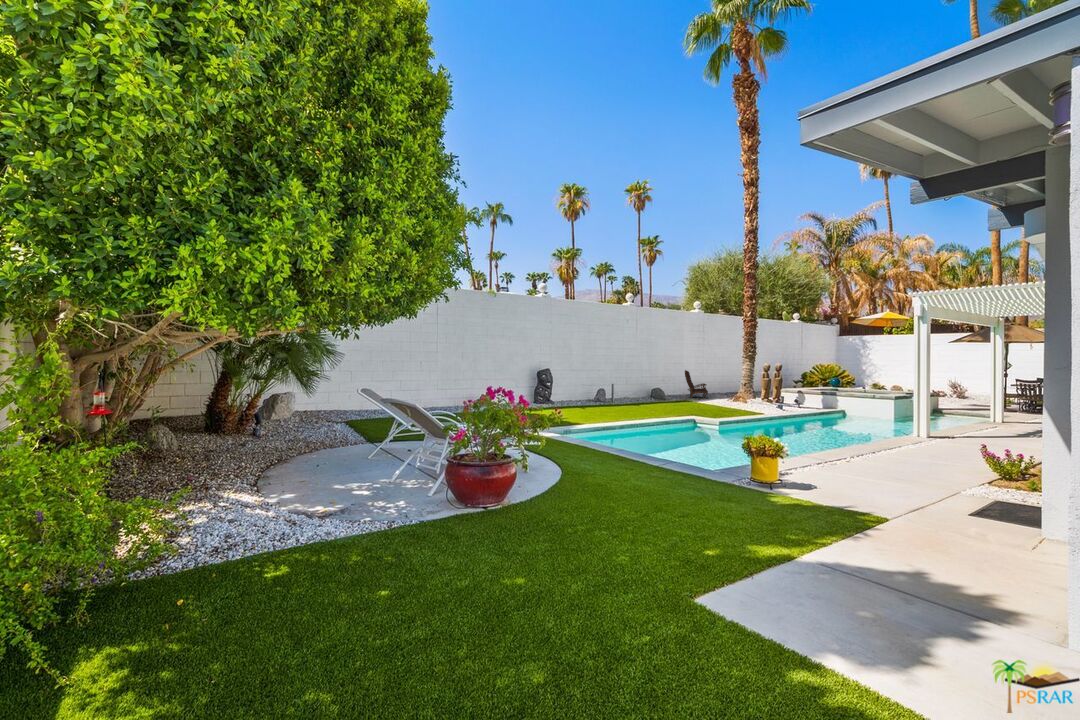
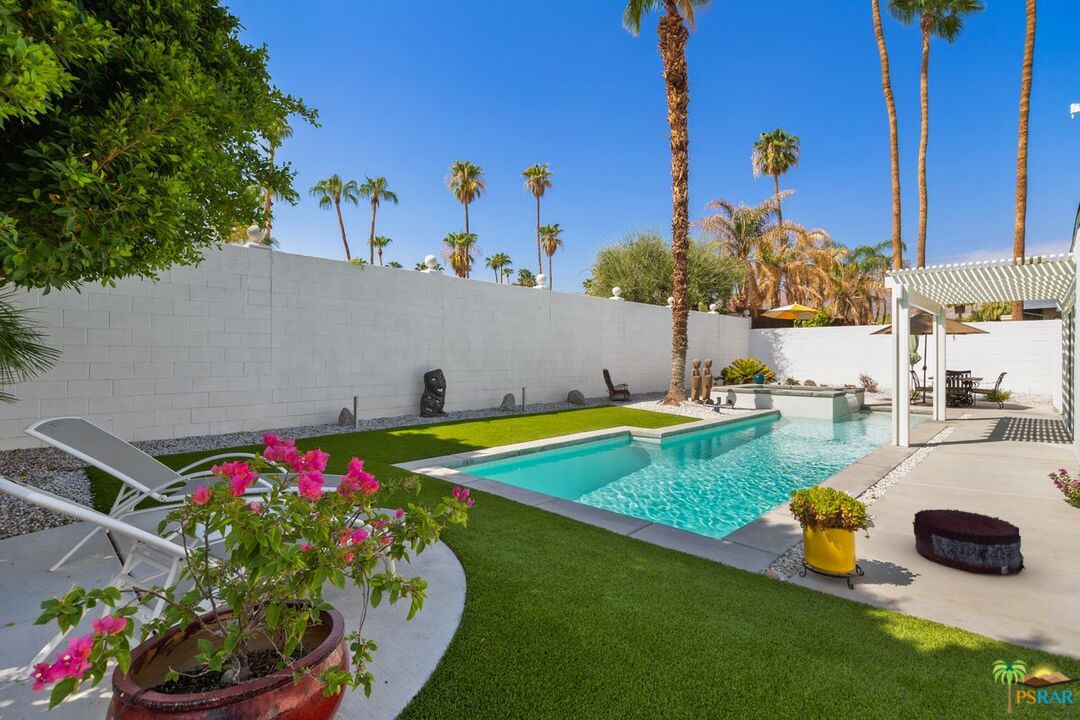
pouf: none [832,458,891,493] -> present [913,509,1025,575]

